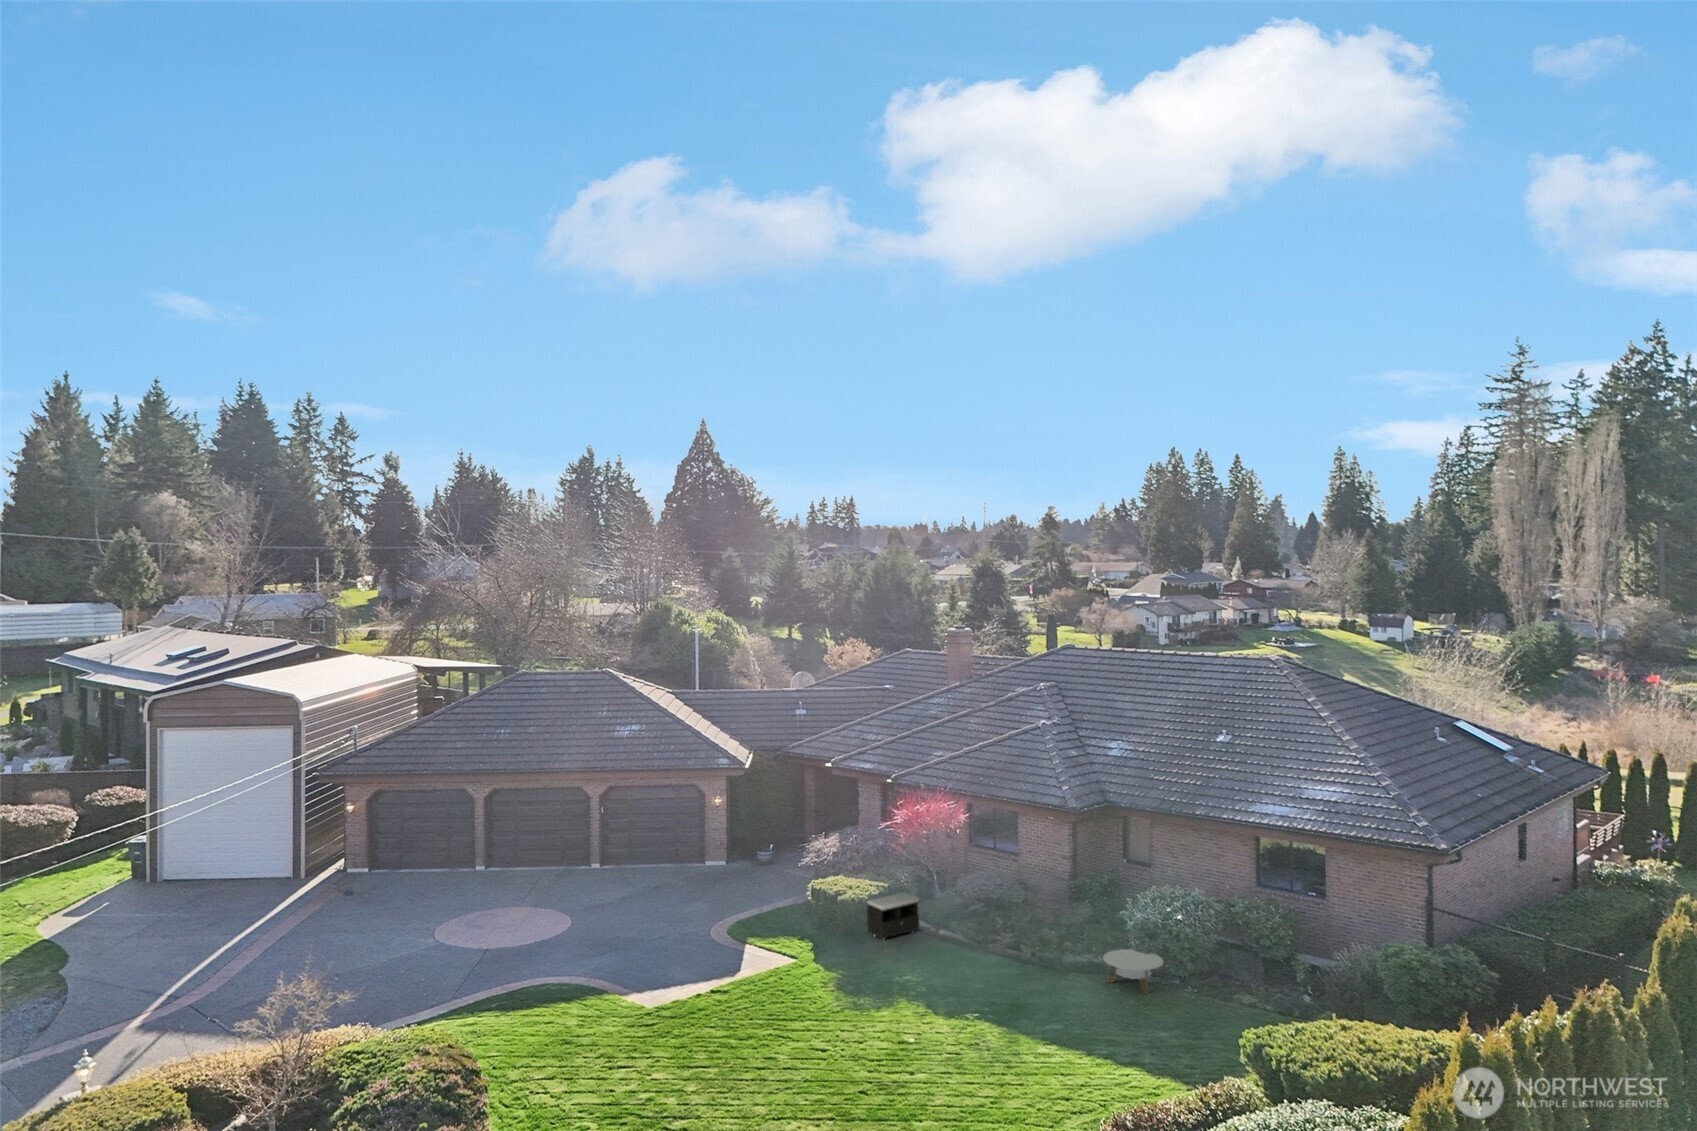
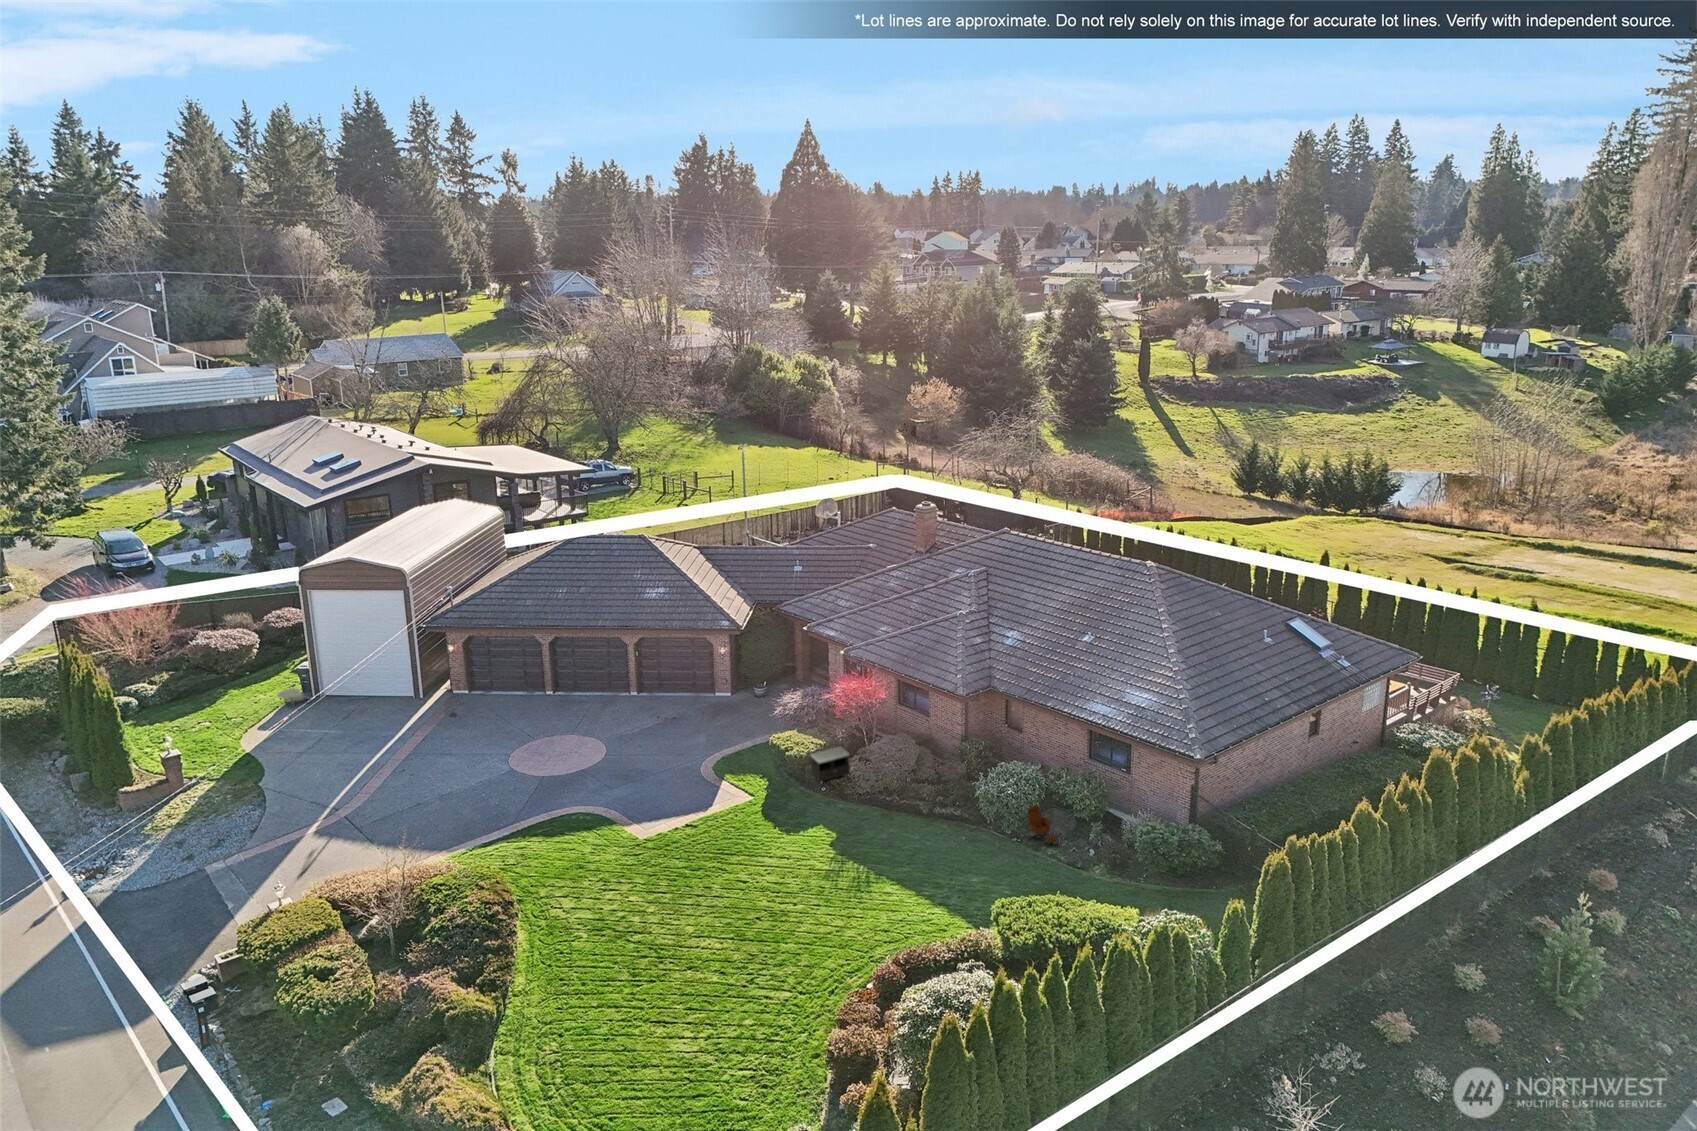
lounge chair: none [1196,938,1249,996] -> present [1027,805,1057,845]
round table: present [1103,949,1163,993] -> present [277,688,307,708]

